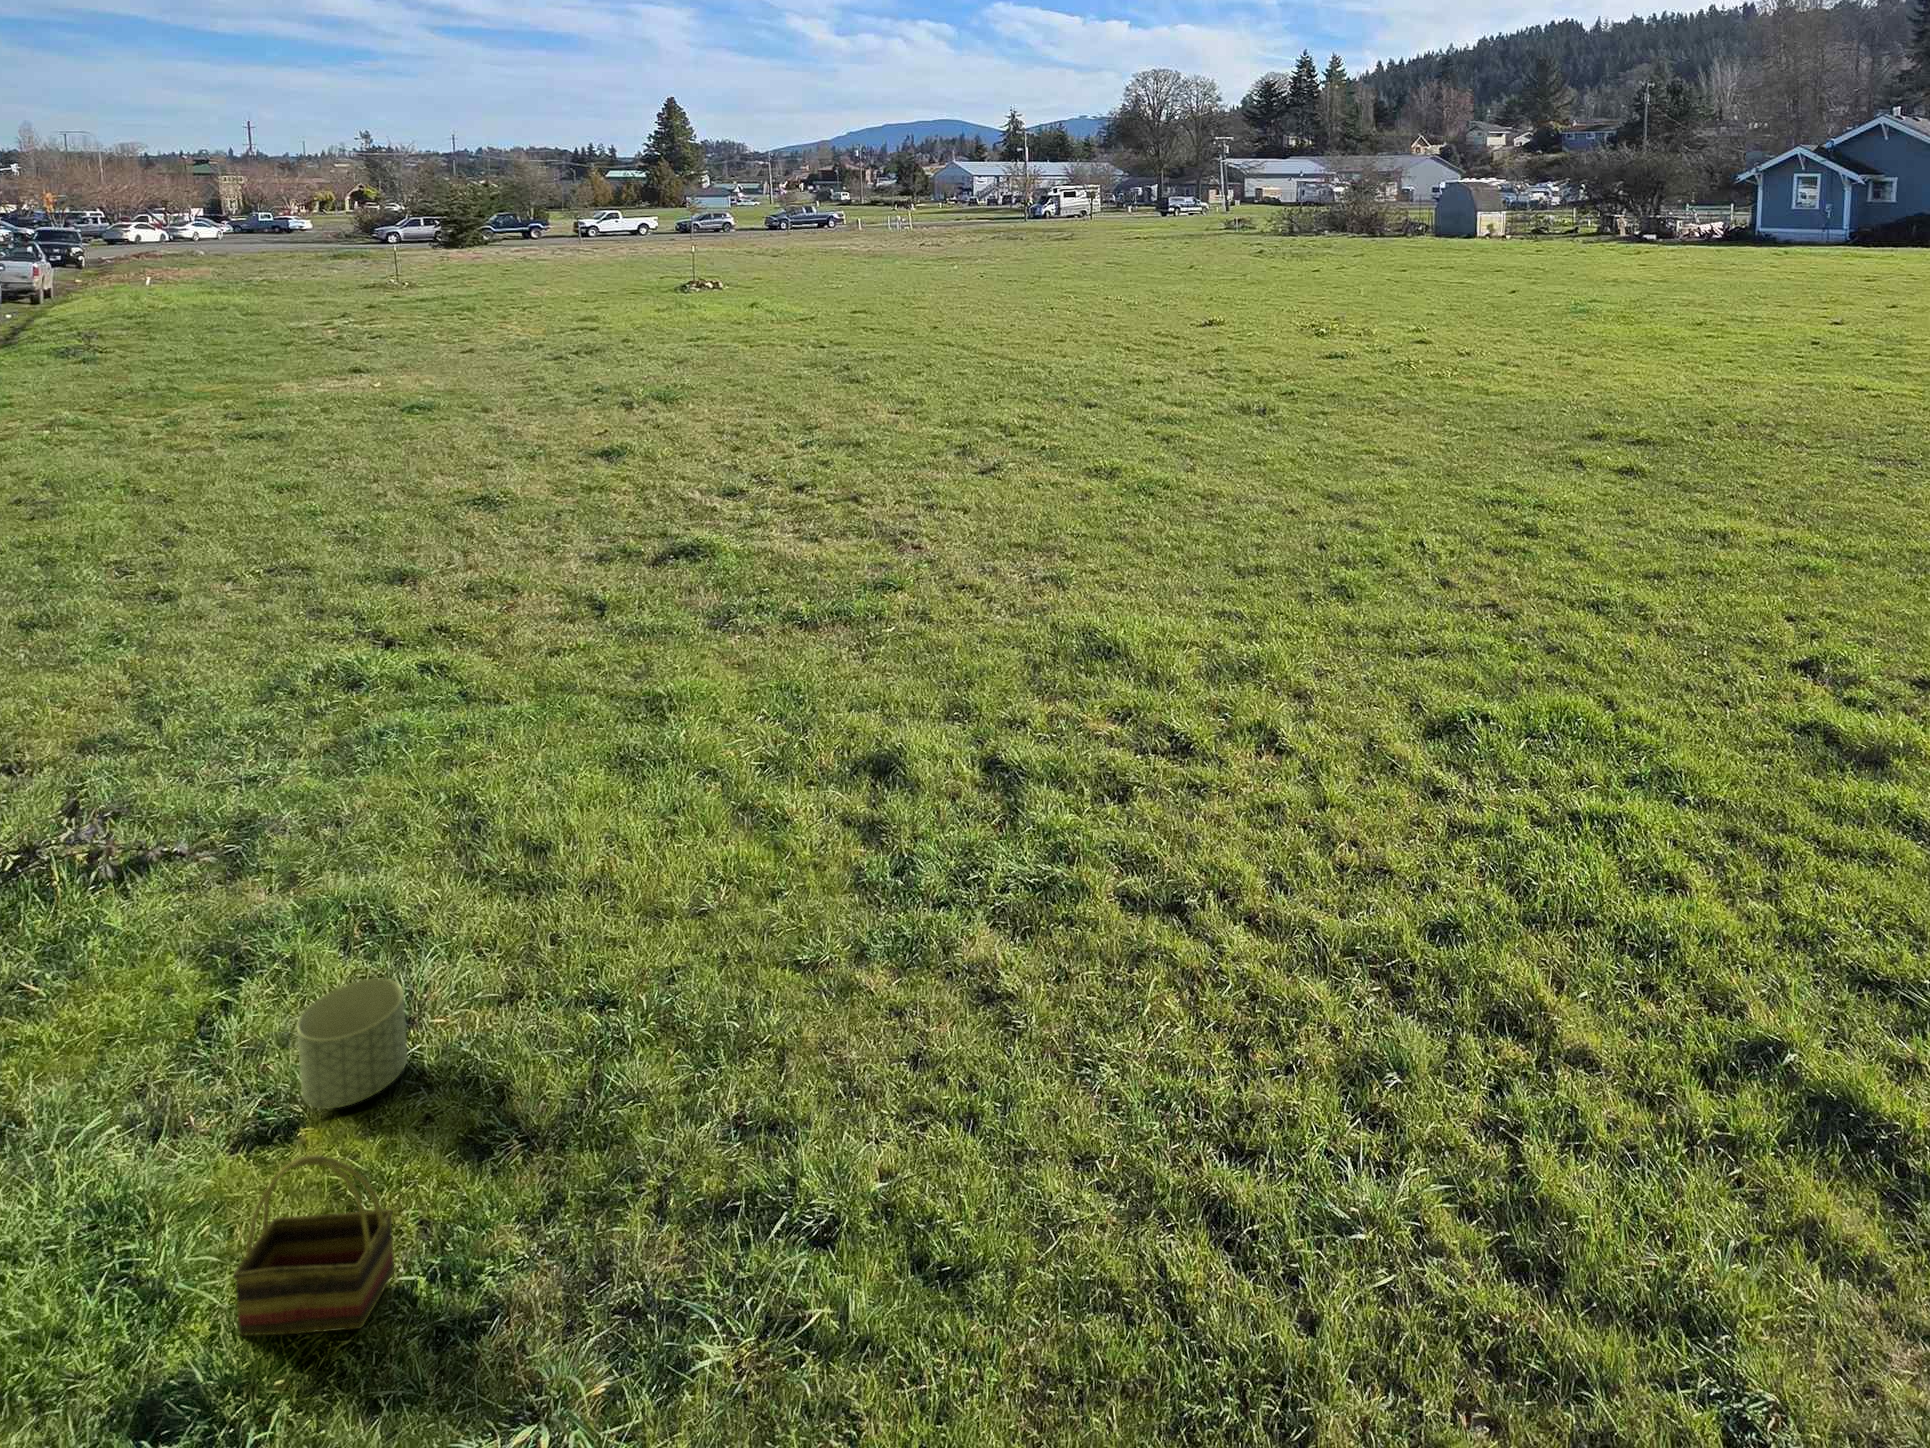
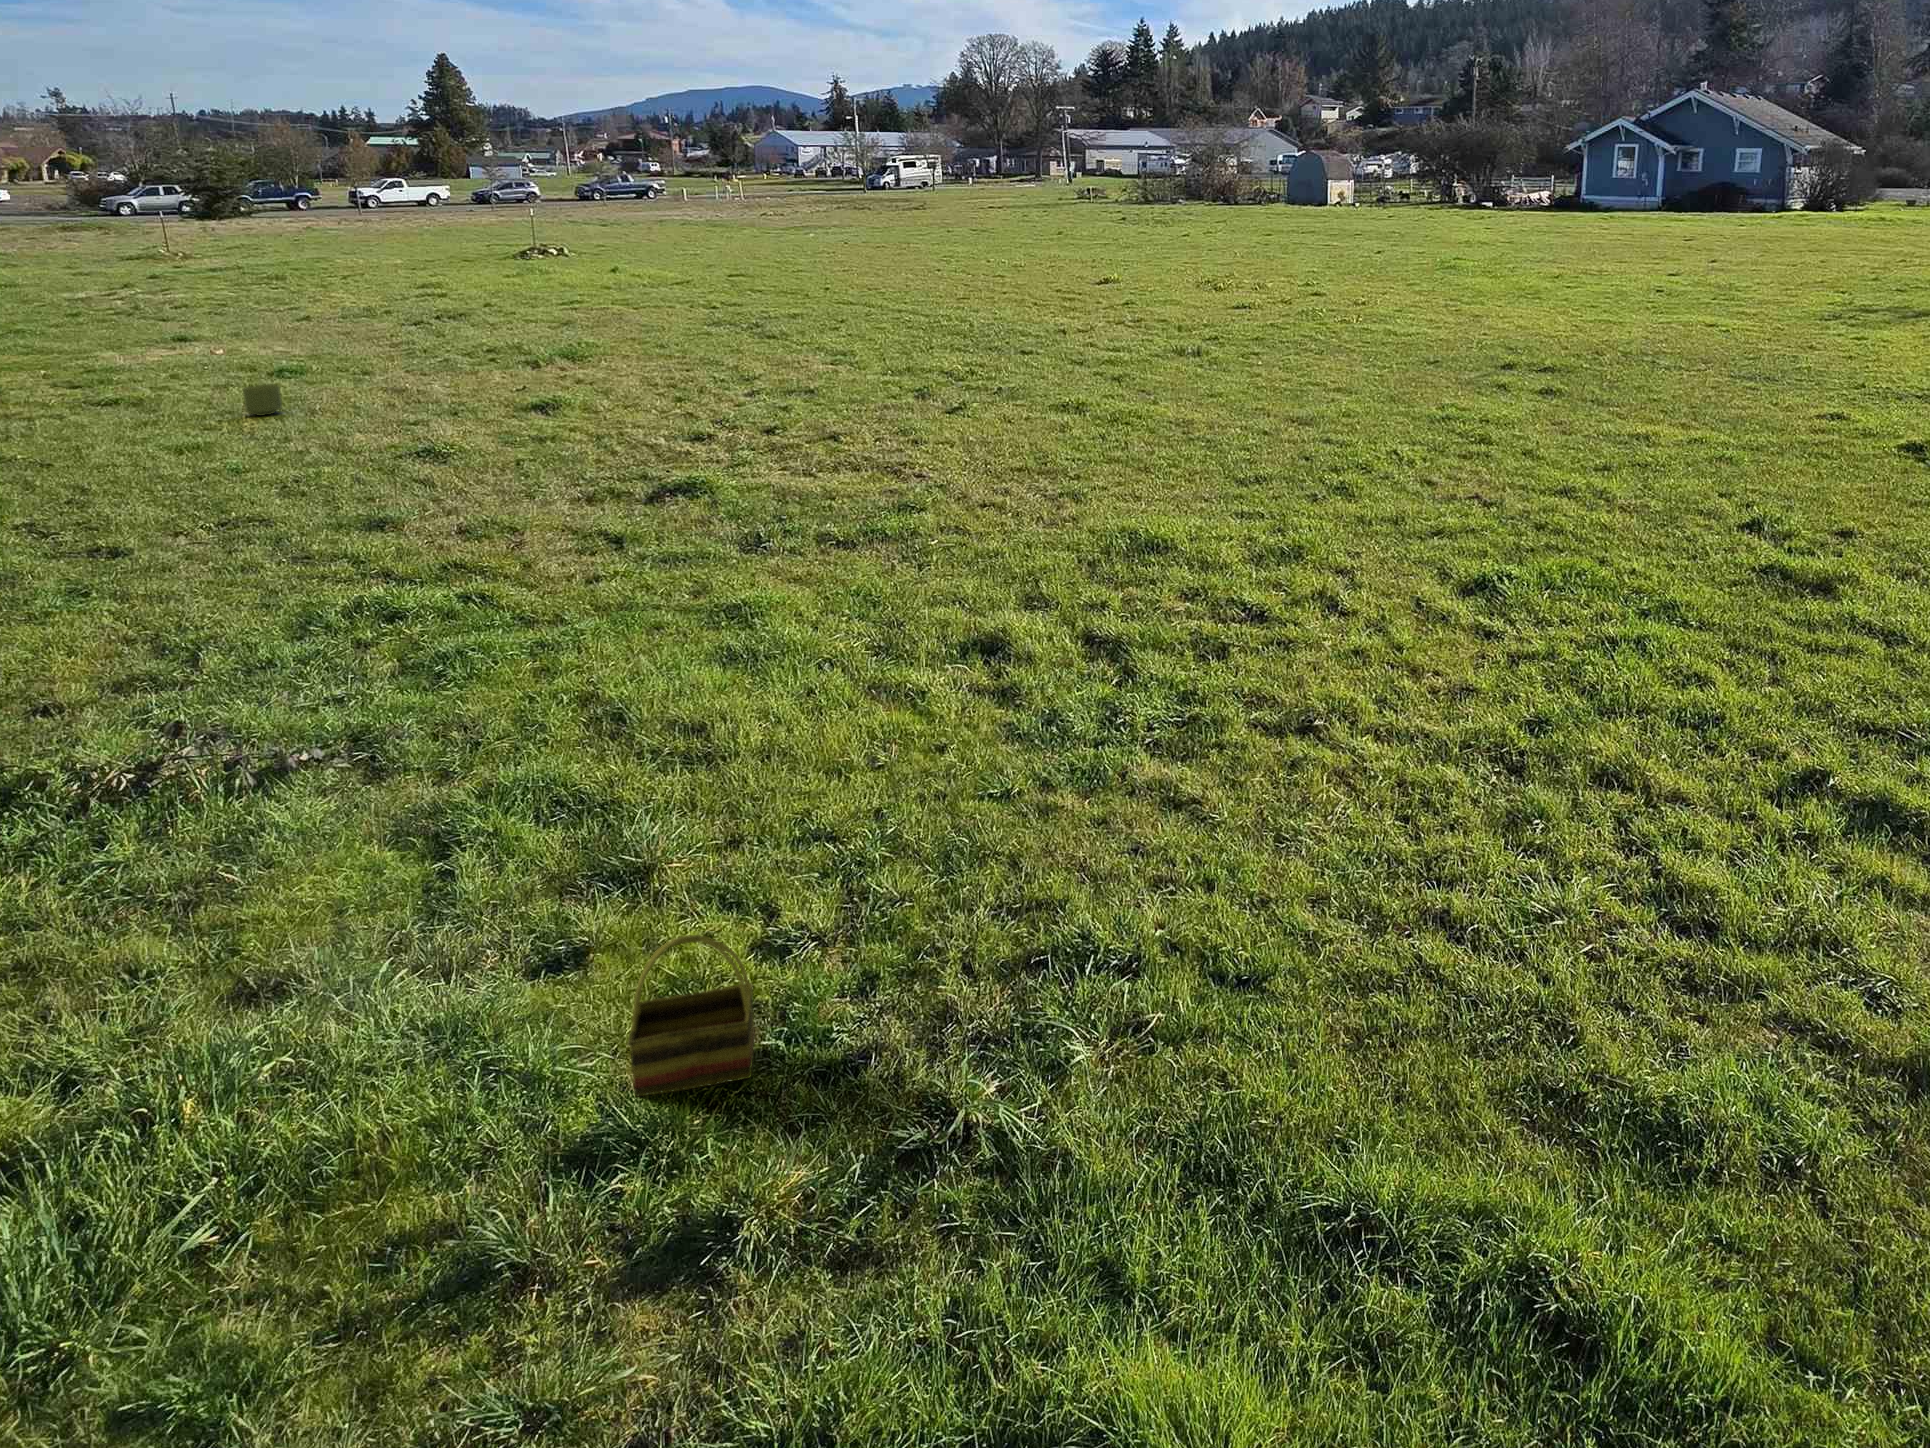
planter: present [297,978,407,1109] -> present [243,384,282,416]

